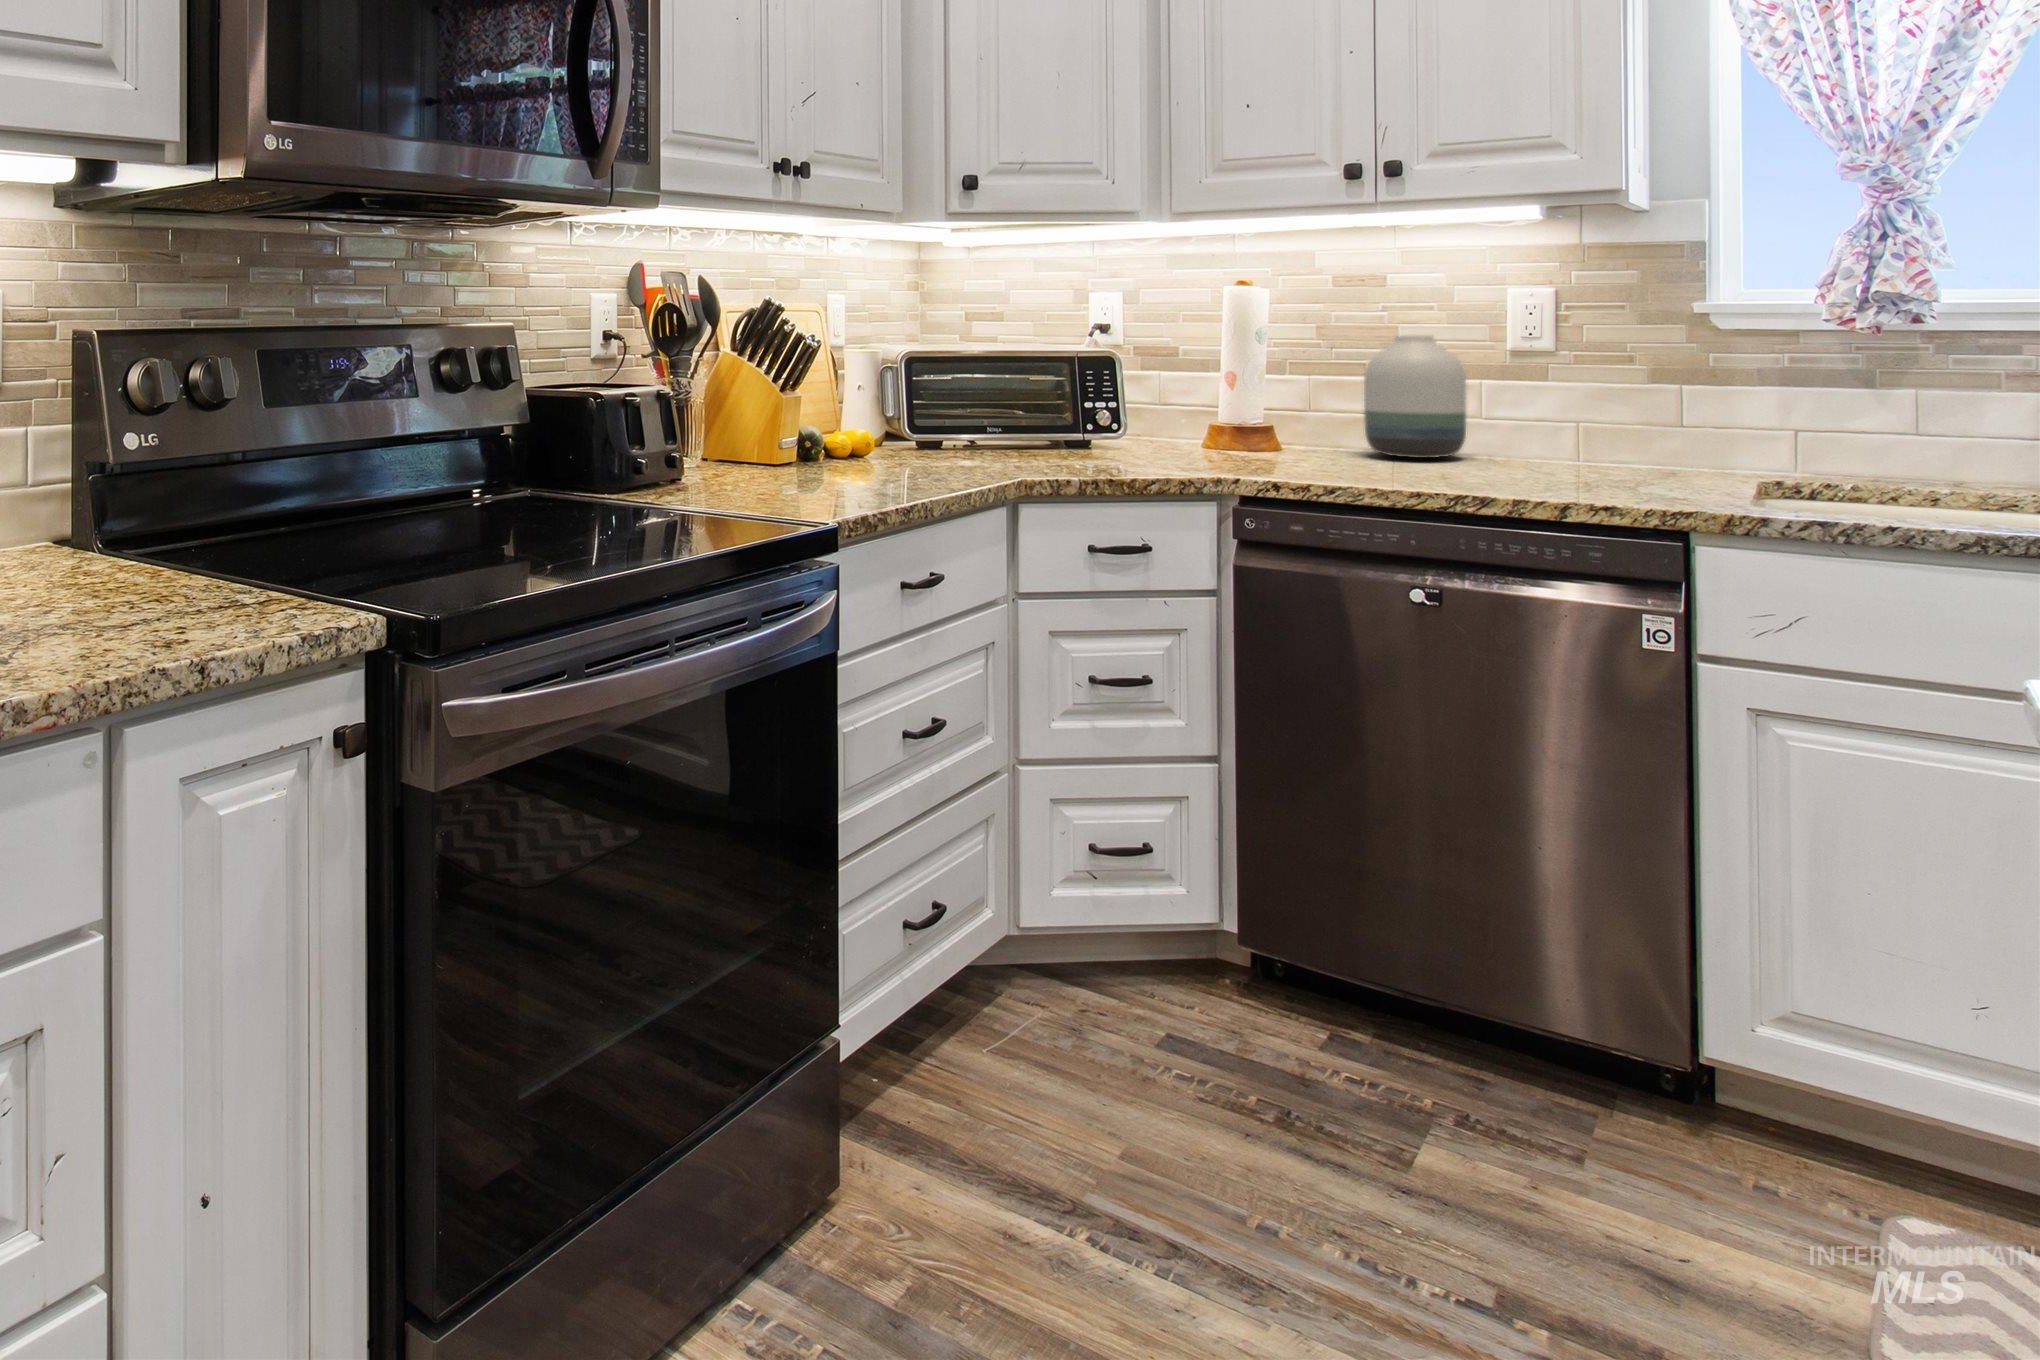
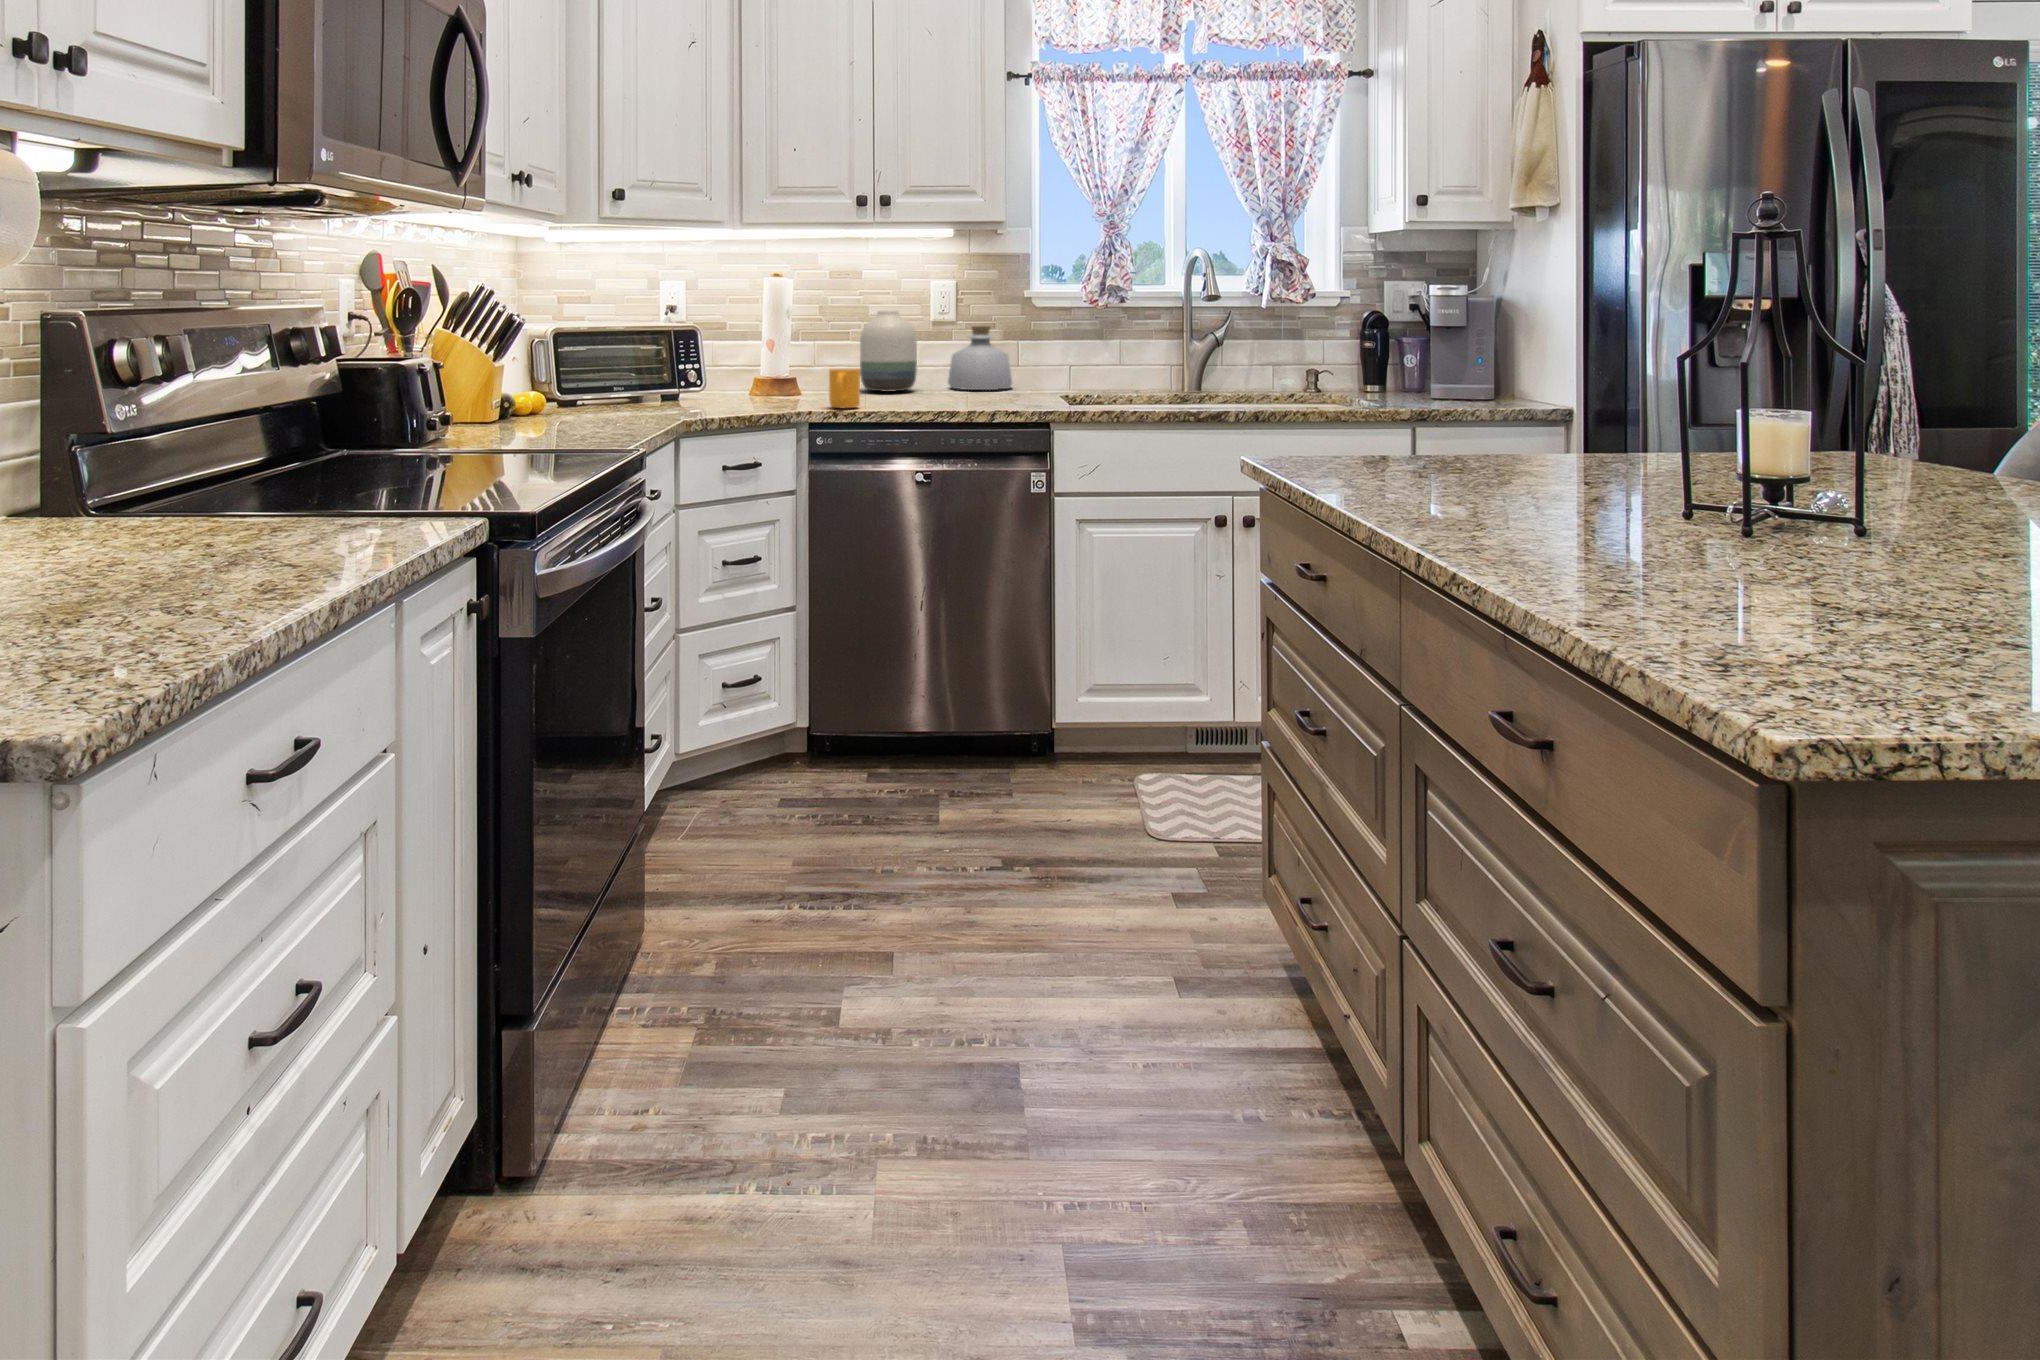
bottle: none [1531,360,1665,465] -> present [948,326,1012,390]
mug: none [1279,421,1331,481] -> present [829,368,860,408]

